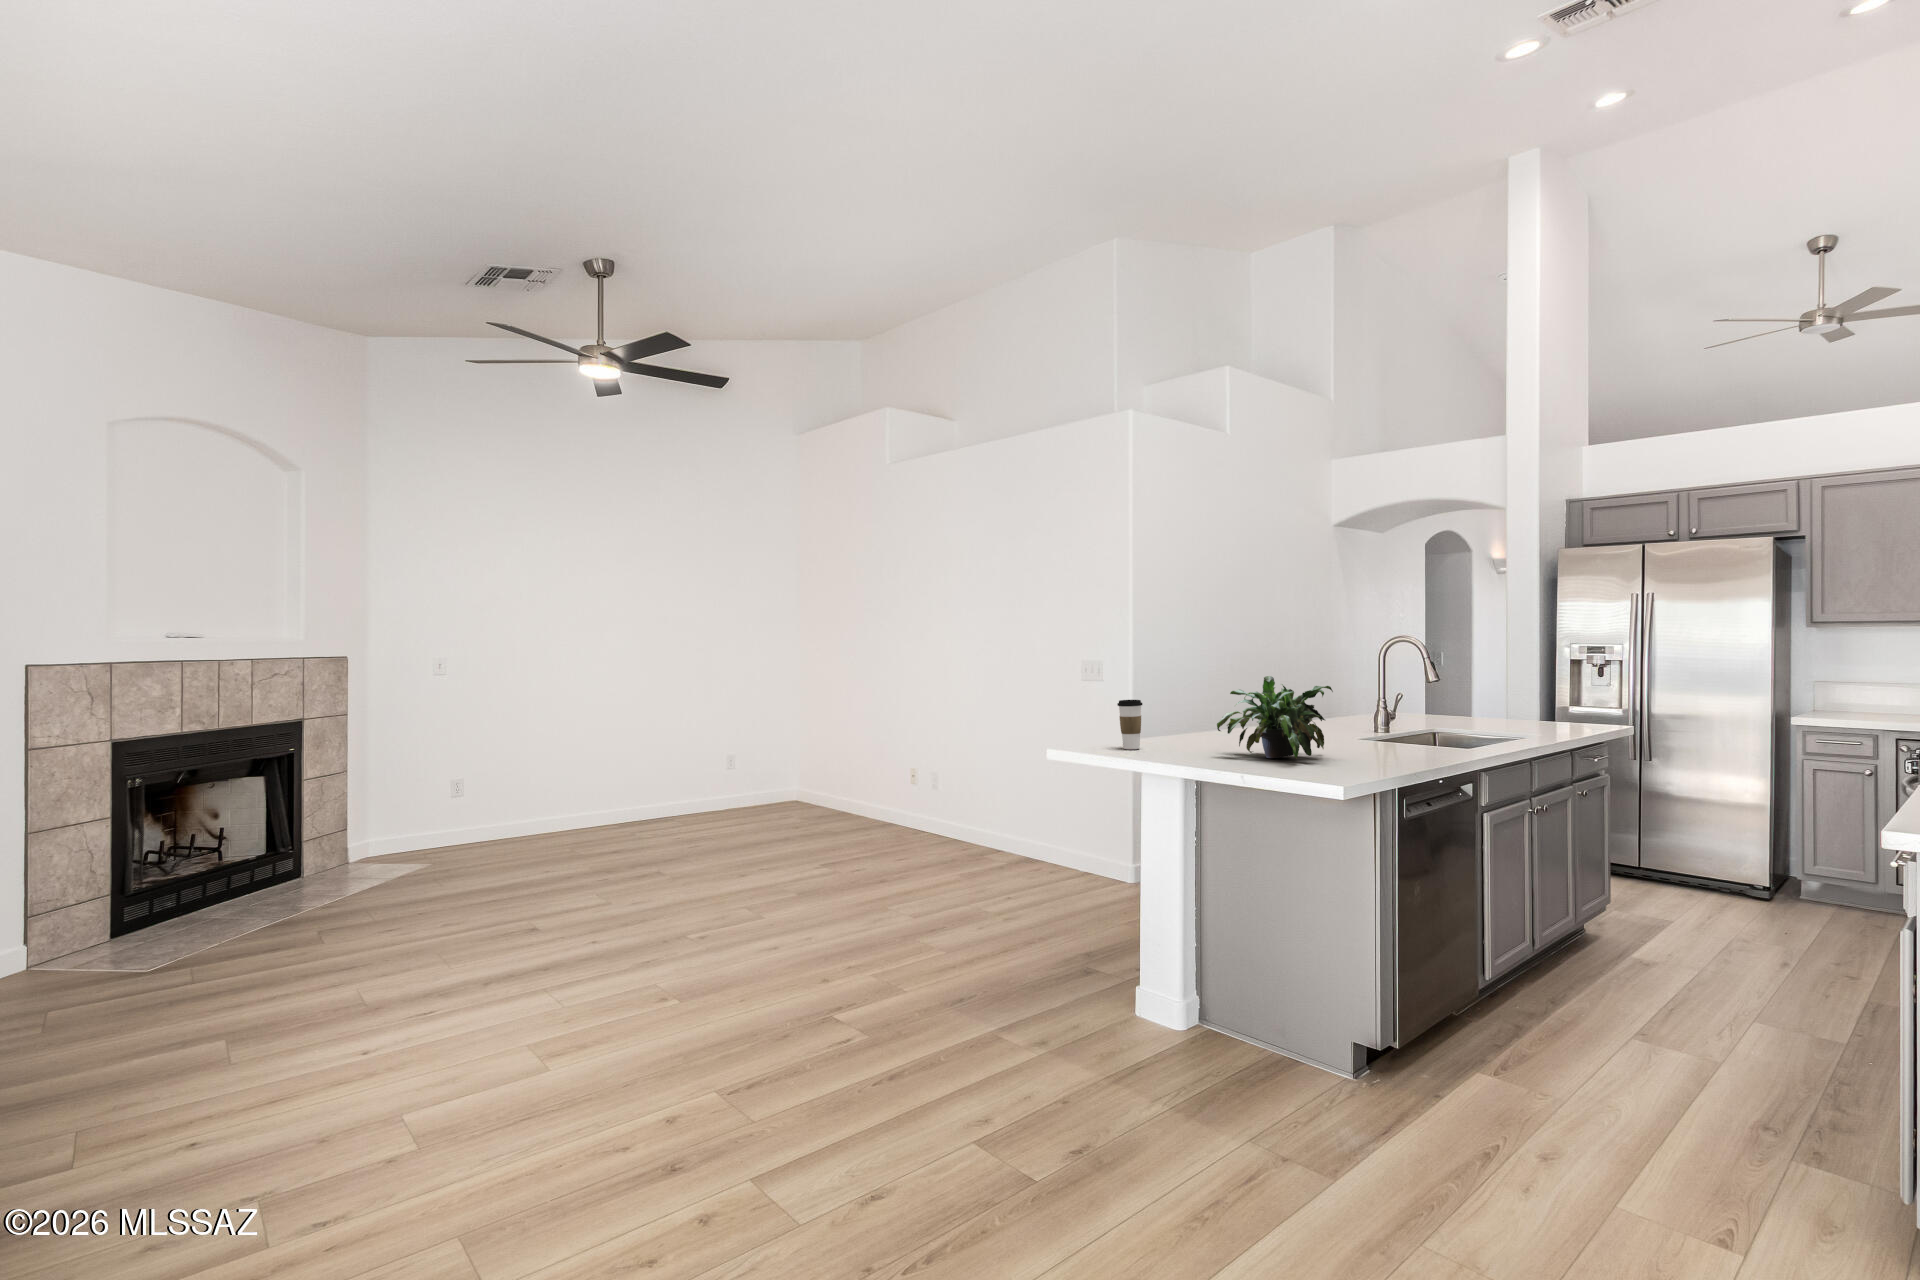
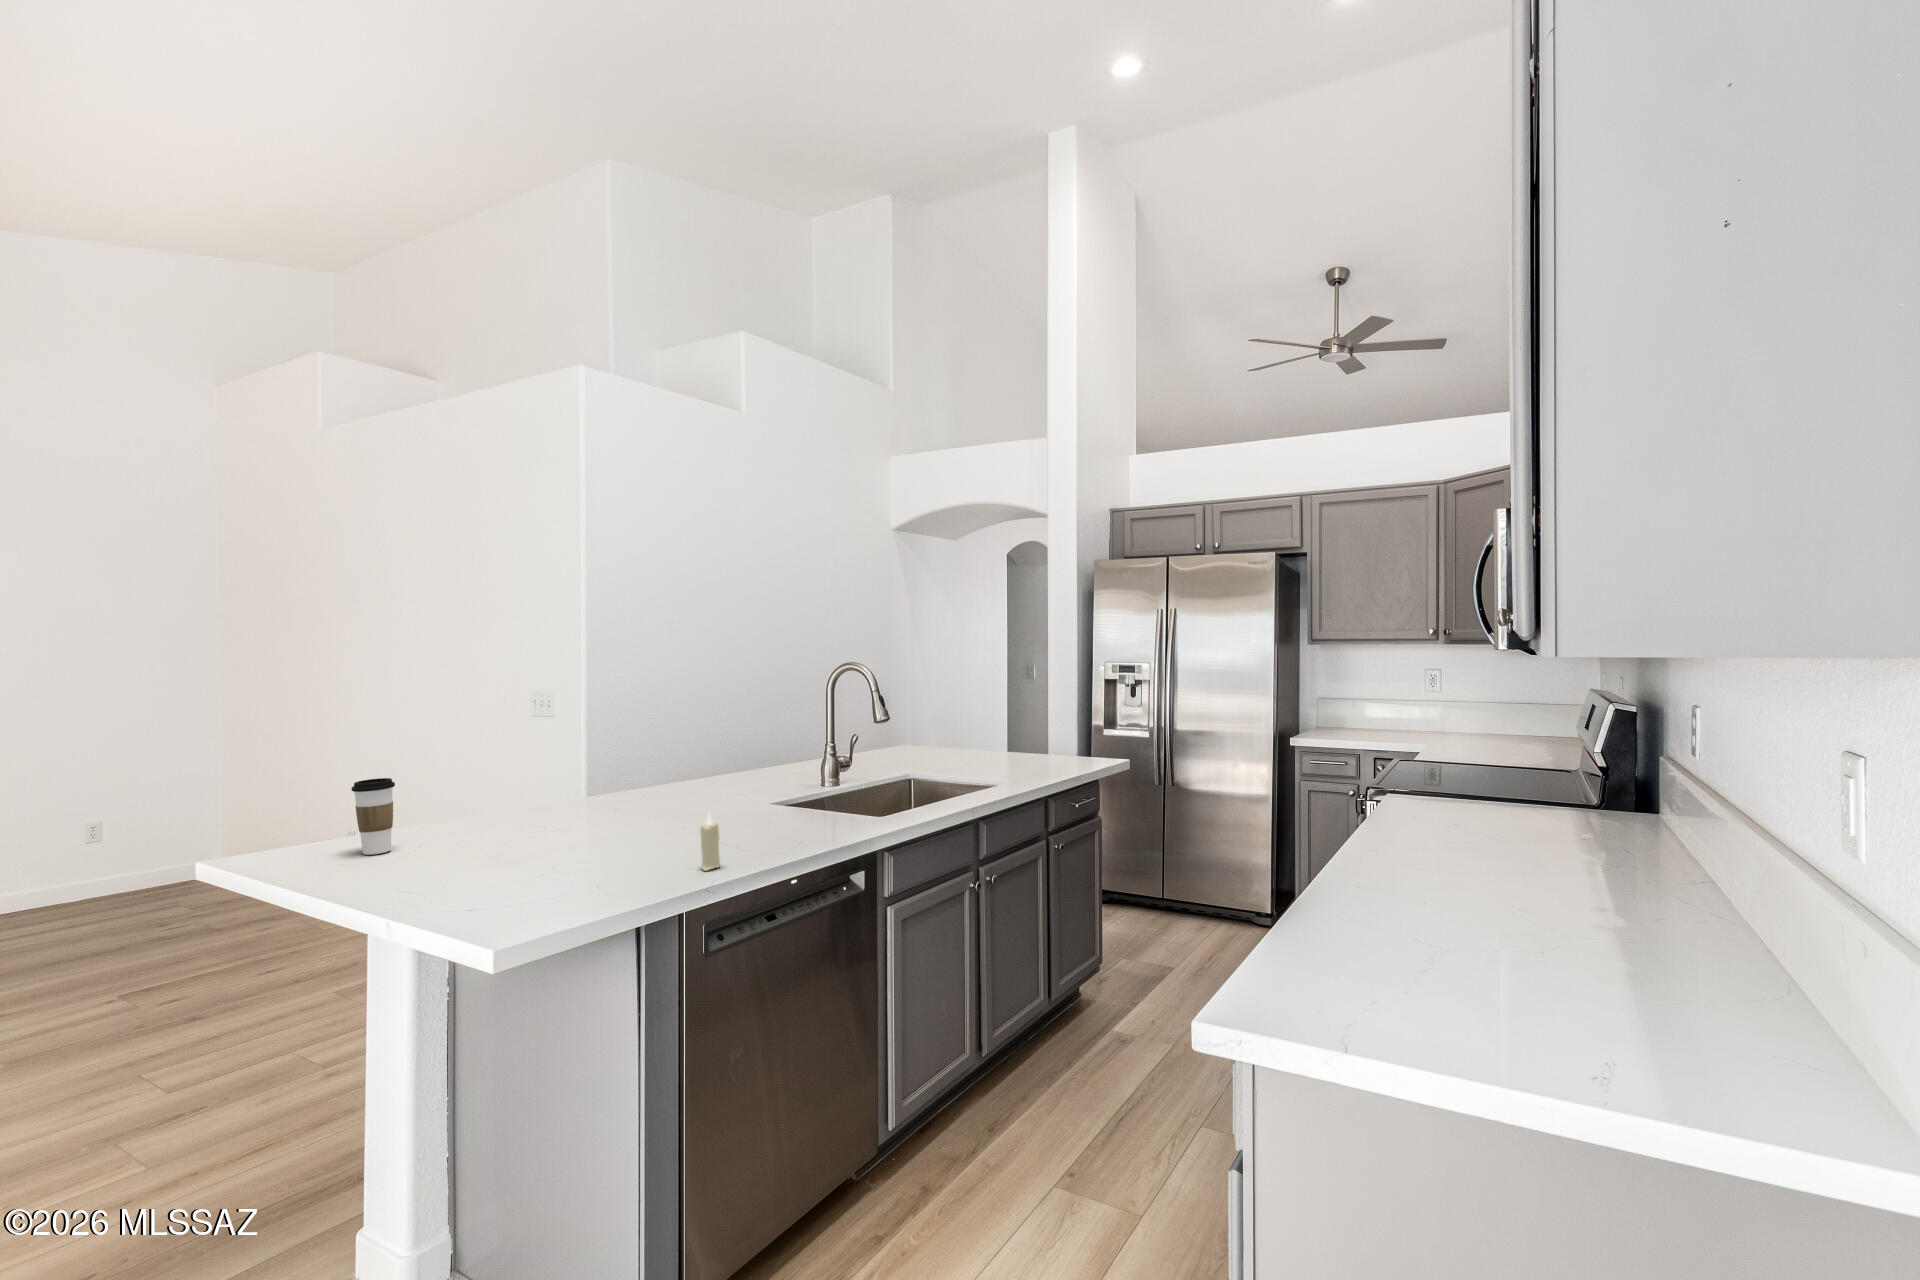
potted plant: present [1217,676,1333,758] -> none [462,752,643,878]
candle: none [1384,722,1399,763] -> present [700,814,720,871]

